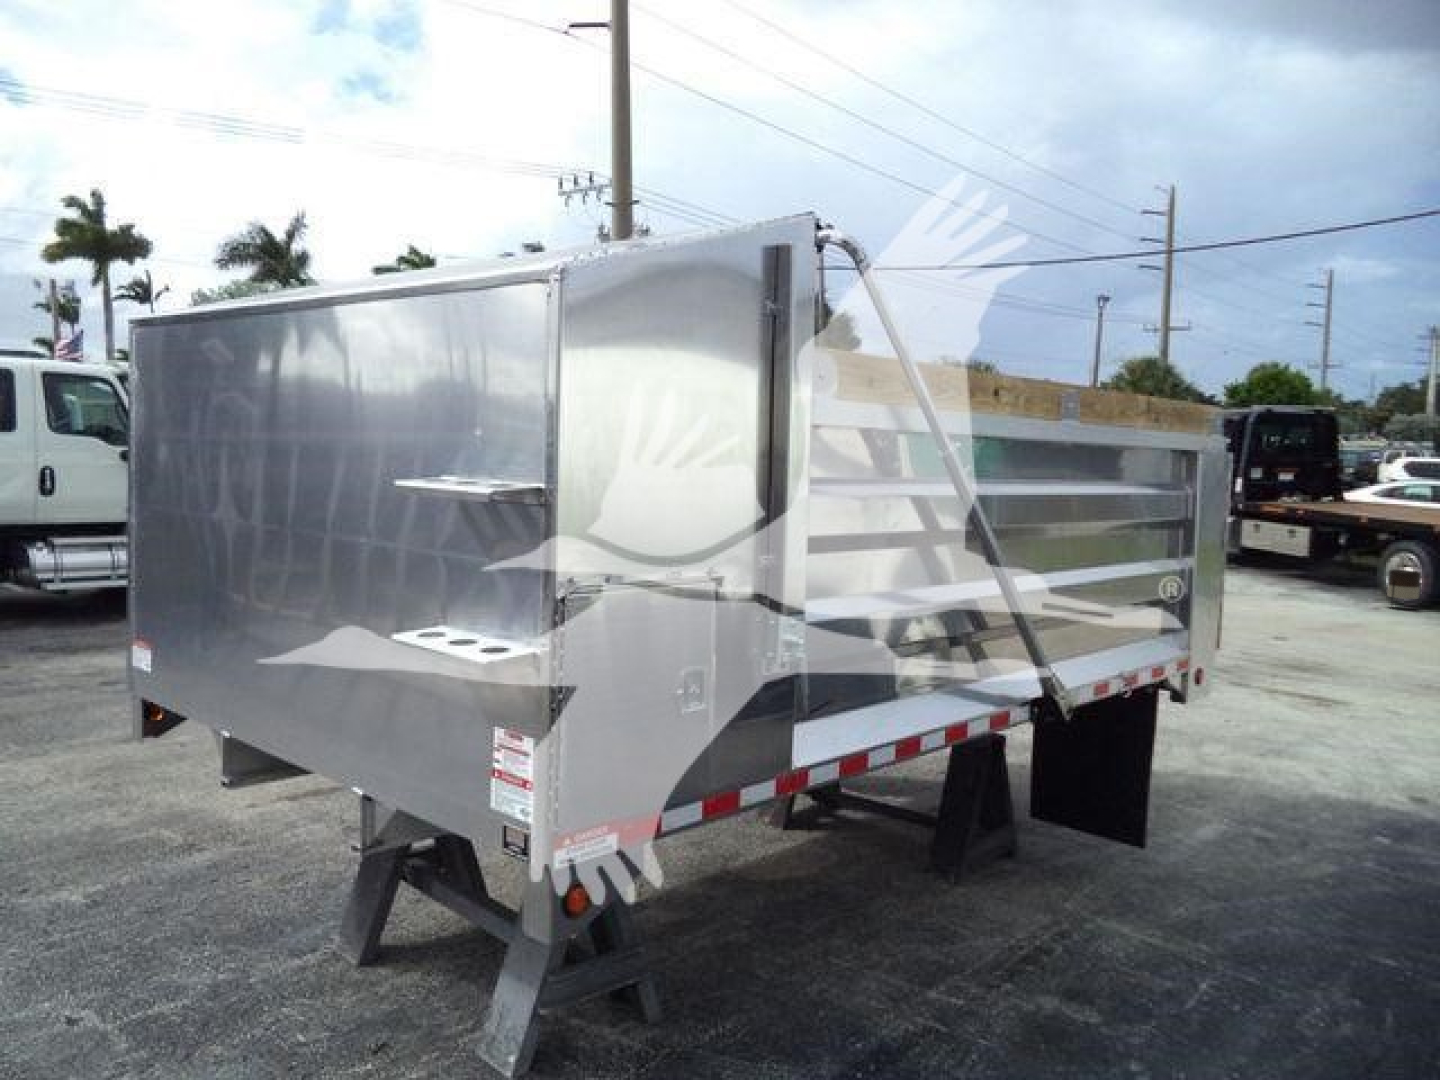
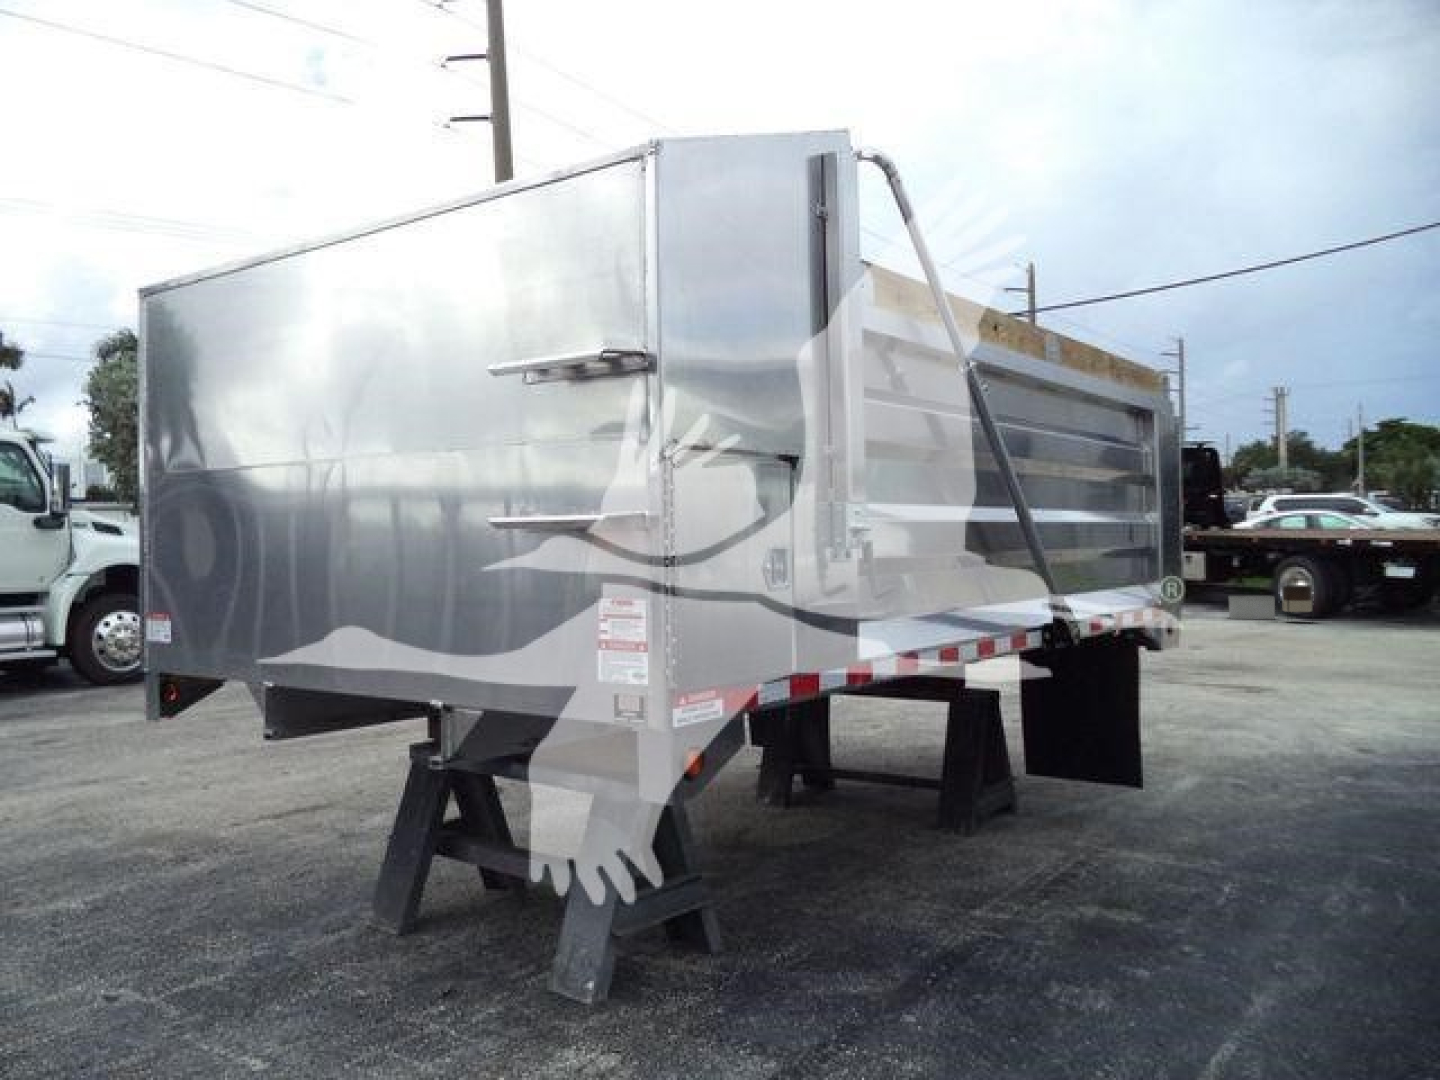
storage bin: none [1330,574,1381,603] -> present [1229,596,1275,619]

